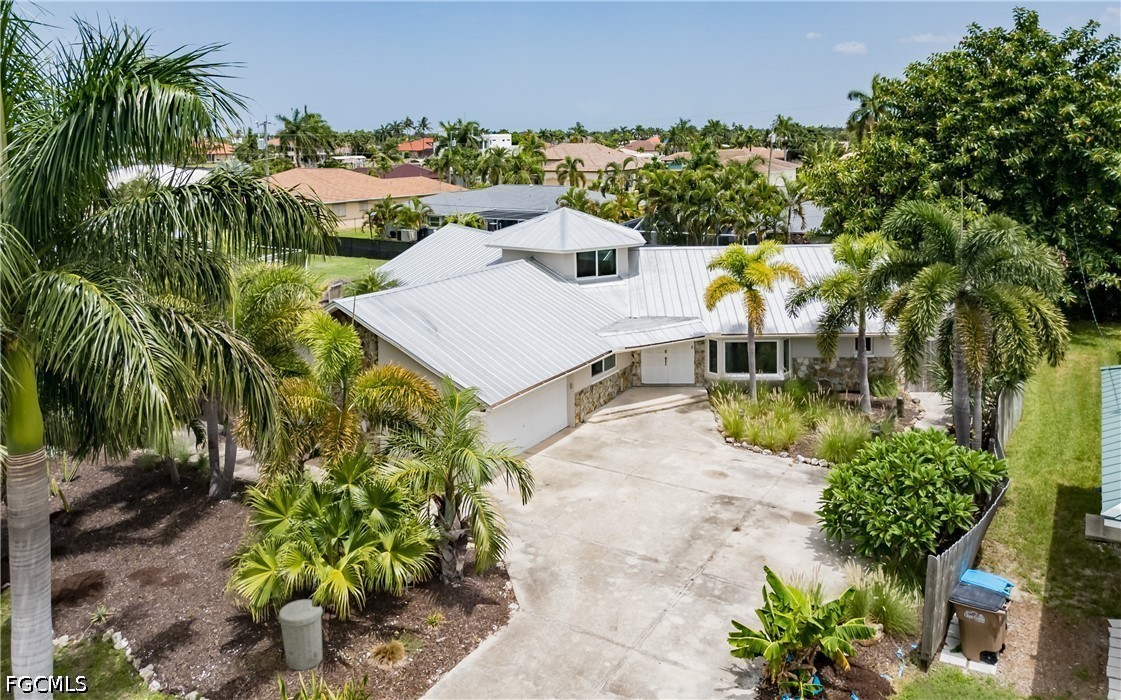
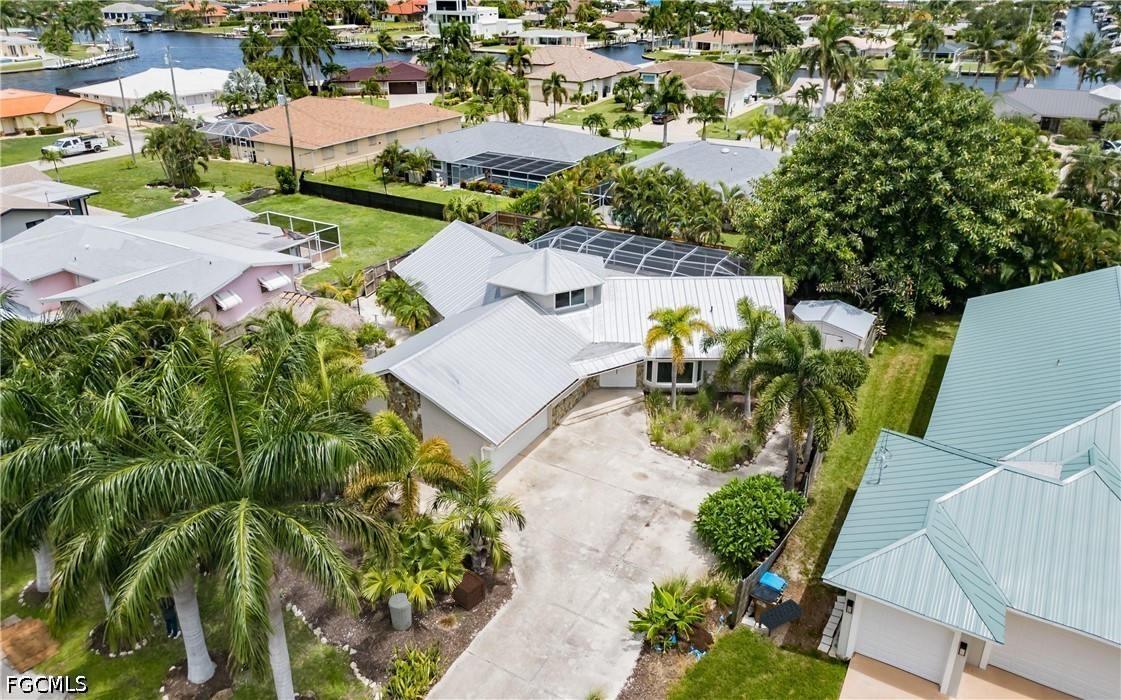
wooden crate: none [400,571,462,640] -> present [452,570,485,610]
bench: none [973,615,1054,683] -> present [758,599,803,637]

